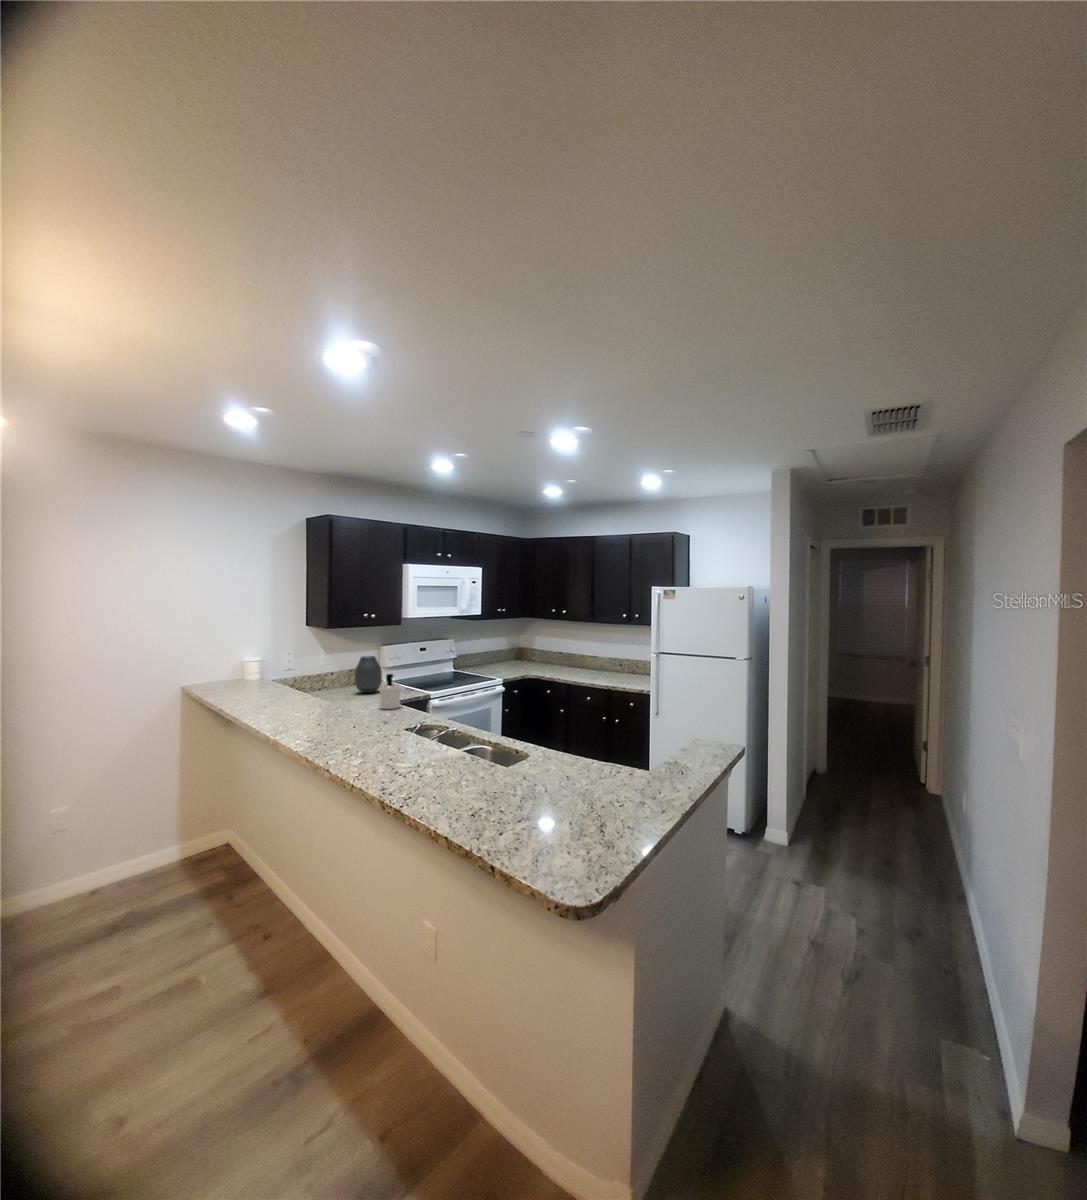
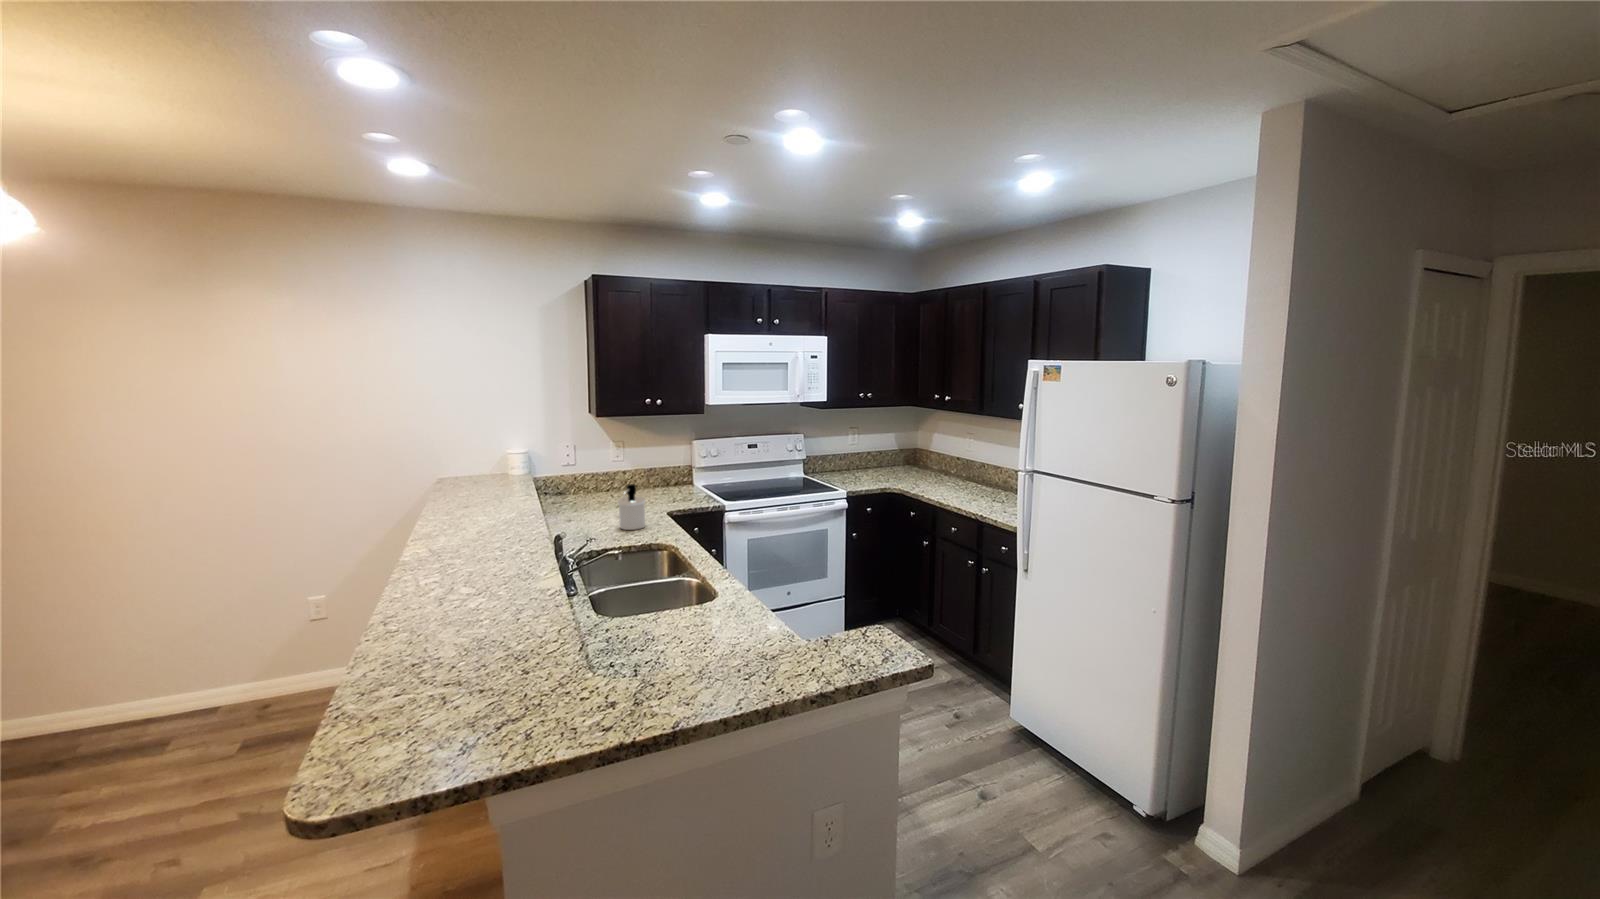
vase: present [355,656,382,693] -> none [638,453,671,500]

